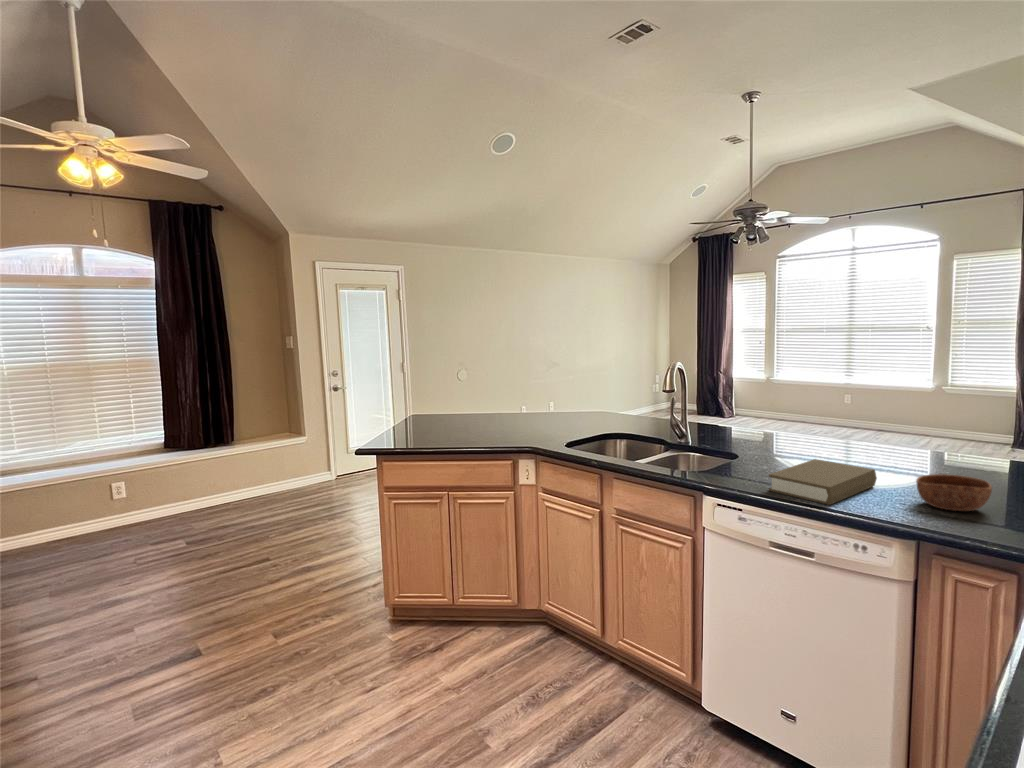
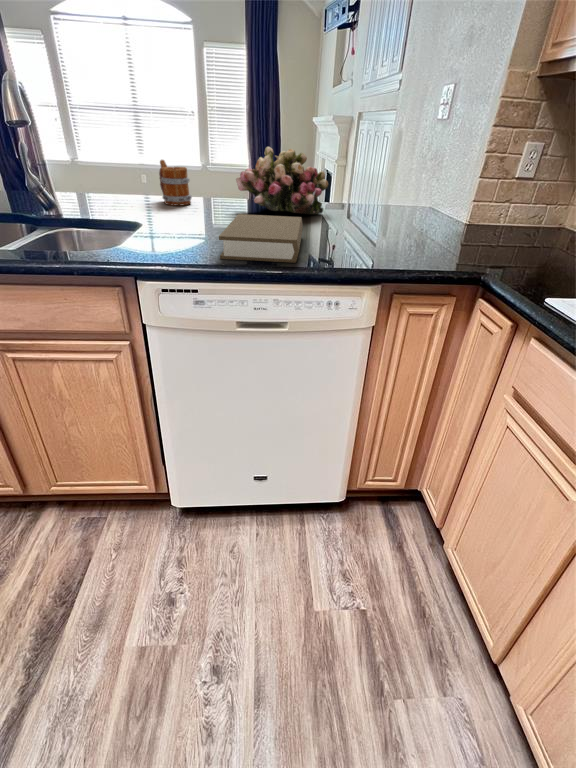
flower arrangement: none [847,401,962,468] -> present [236,147,328,214]
mug: none [781,404,809,443] -> present [159,160,192,206]
bowl: present [916,474,992,511] -> none [349,212,407,247]

